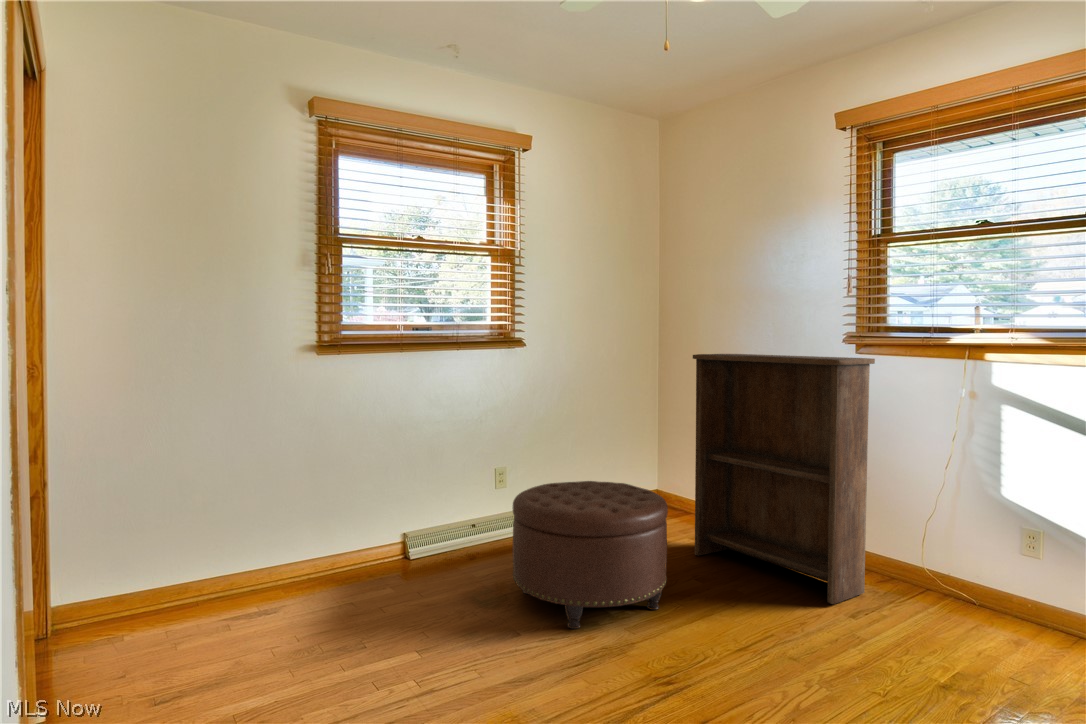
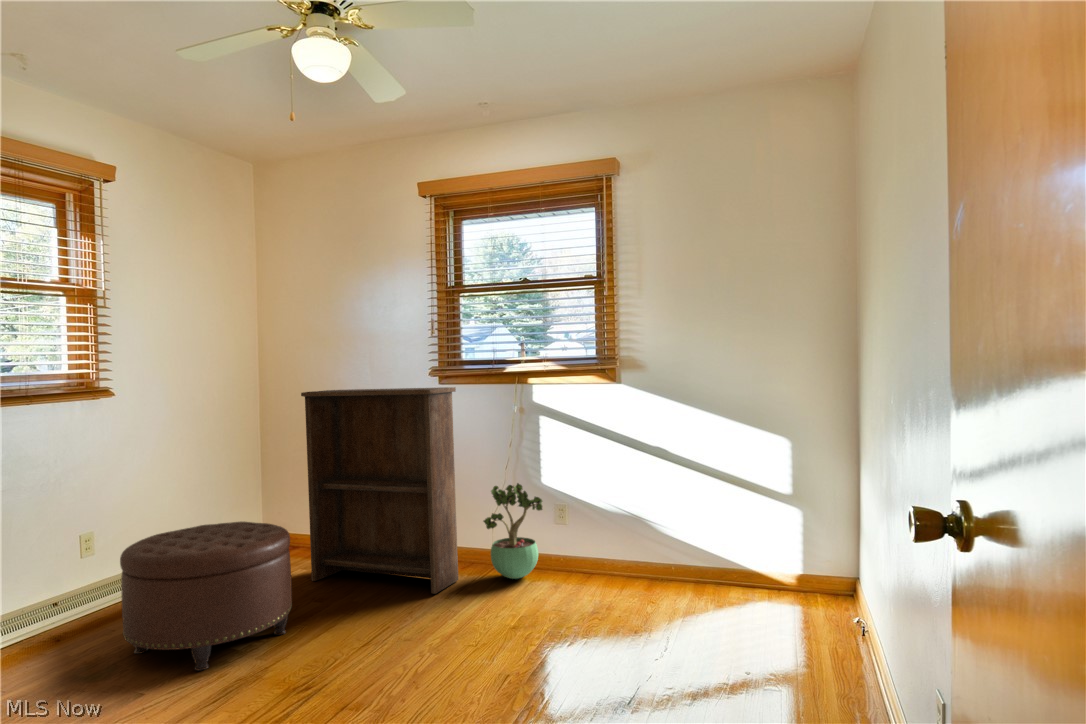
potted plant: none [903,487,995,610] -> present [483,483,542,579]

